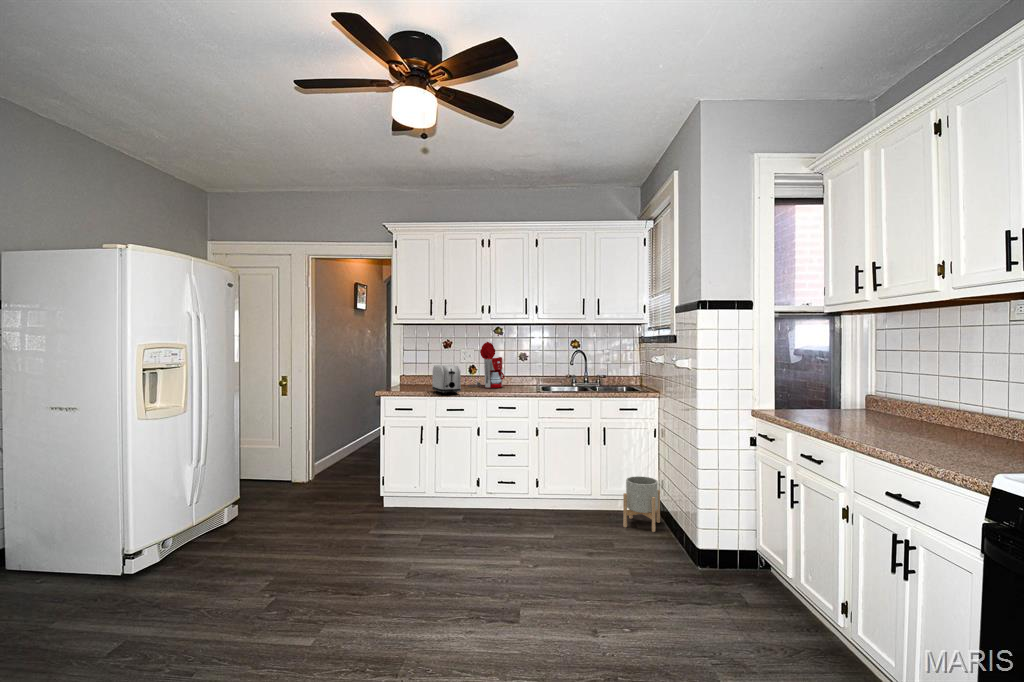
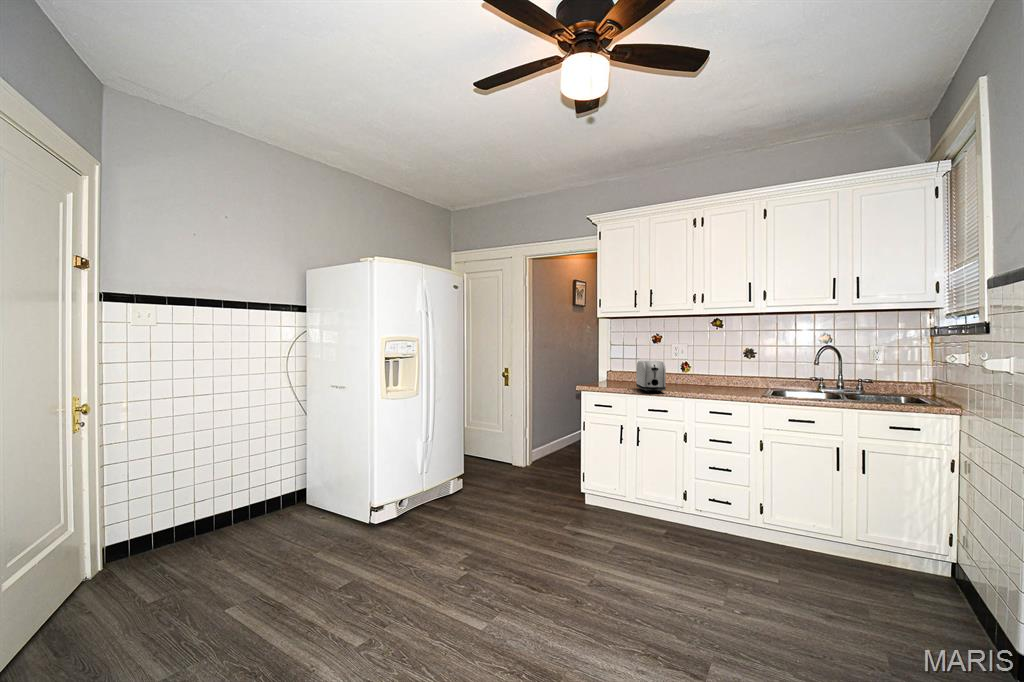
coffee maker: present [469,342,504,388] -> none [680,335,723,388]
planter: present [623,476,660,532] -> none [891,521,959,608]

